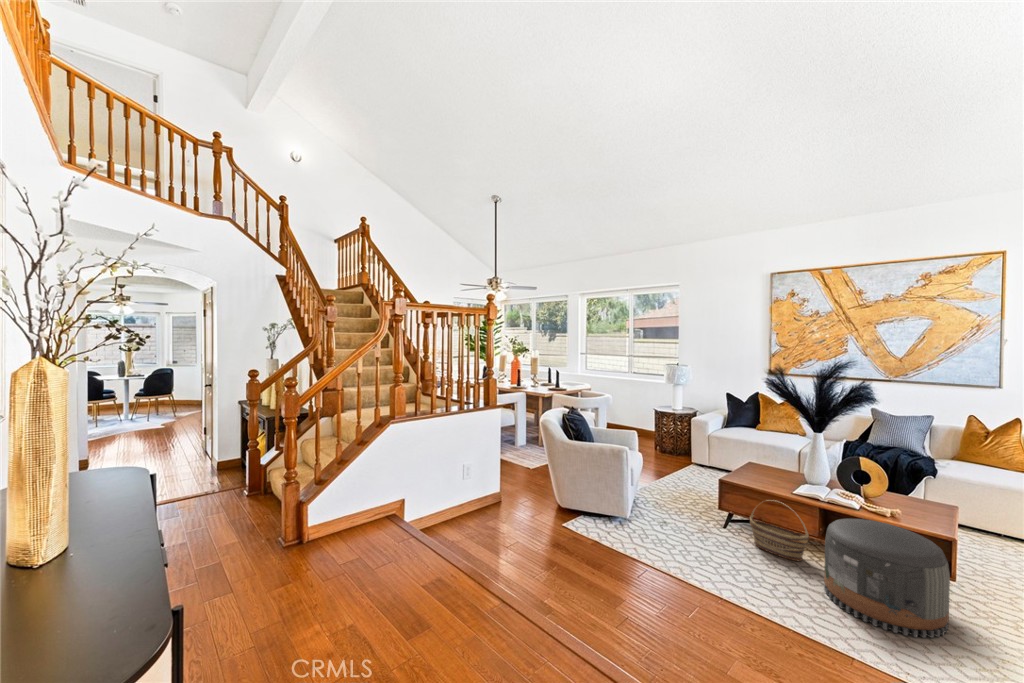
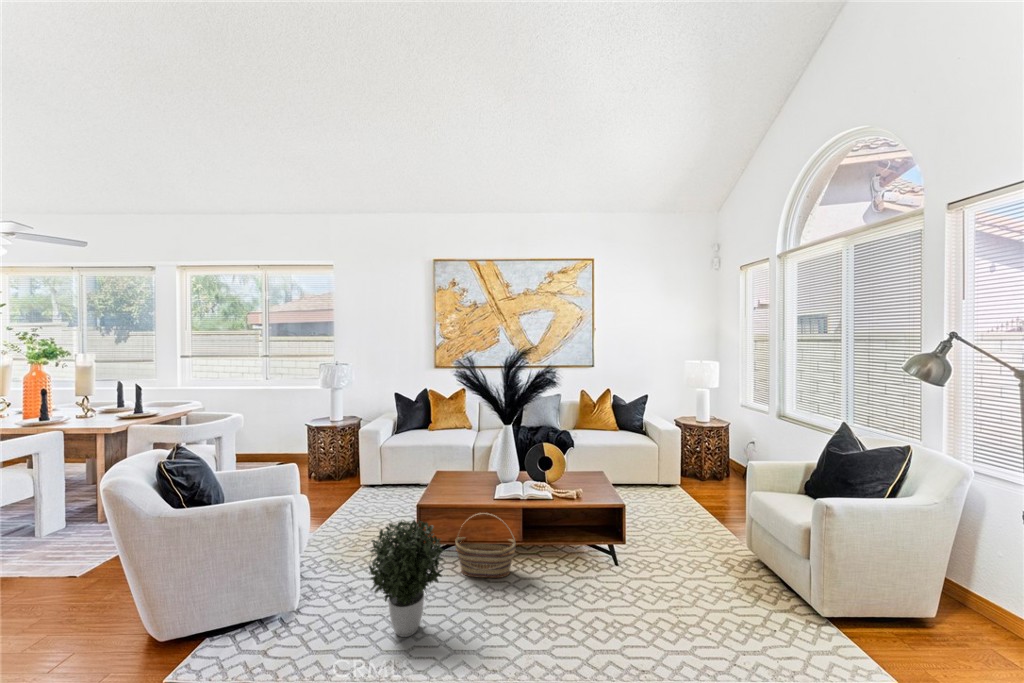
potted plant: none [670,479,728,560] -> present [369,520,443,637]
pouf: present [824,519,950,638] -> none [539,507,636,626]

